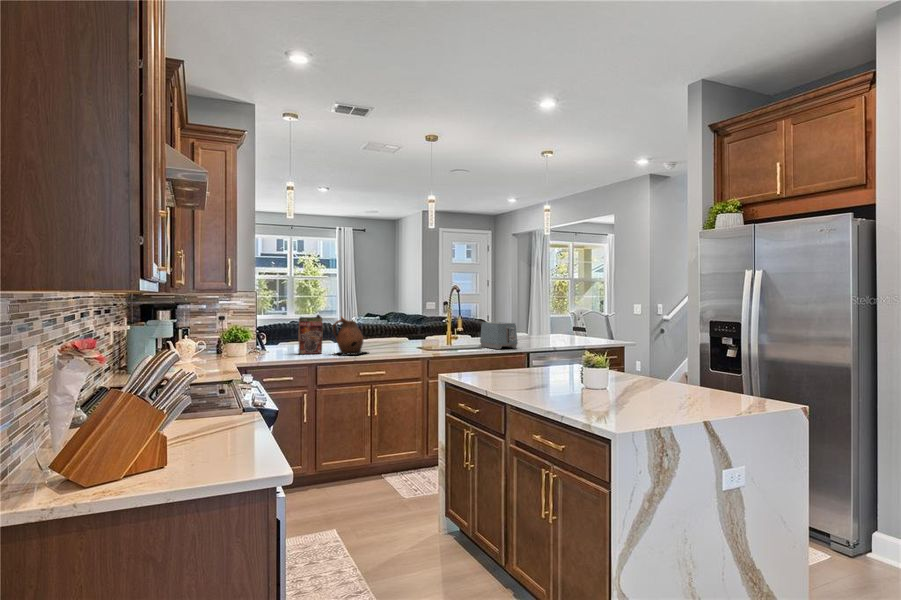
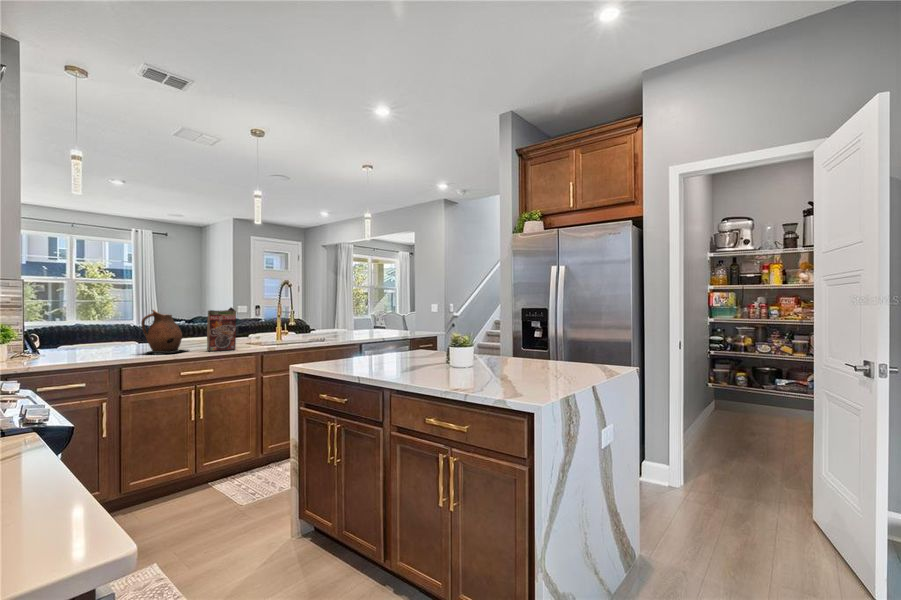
cereal box: present [298,315,323,354] -> present [207,307,236,351]
toaster: present [480,322,517,349] -> none [312,317,351,342]

